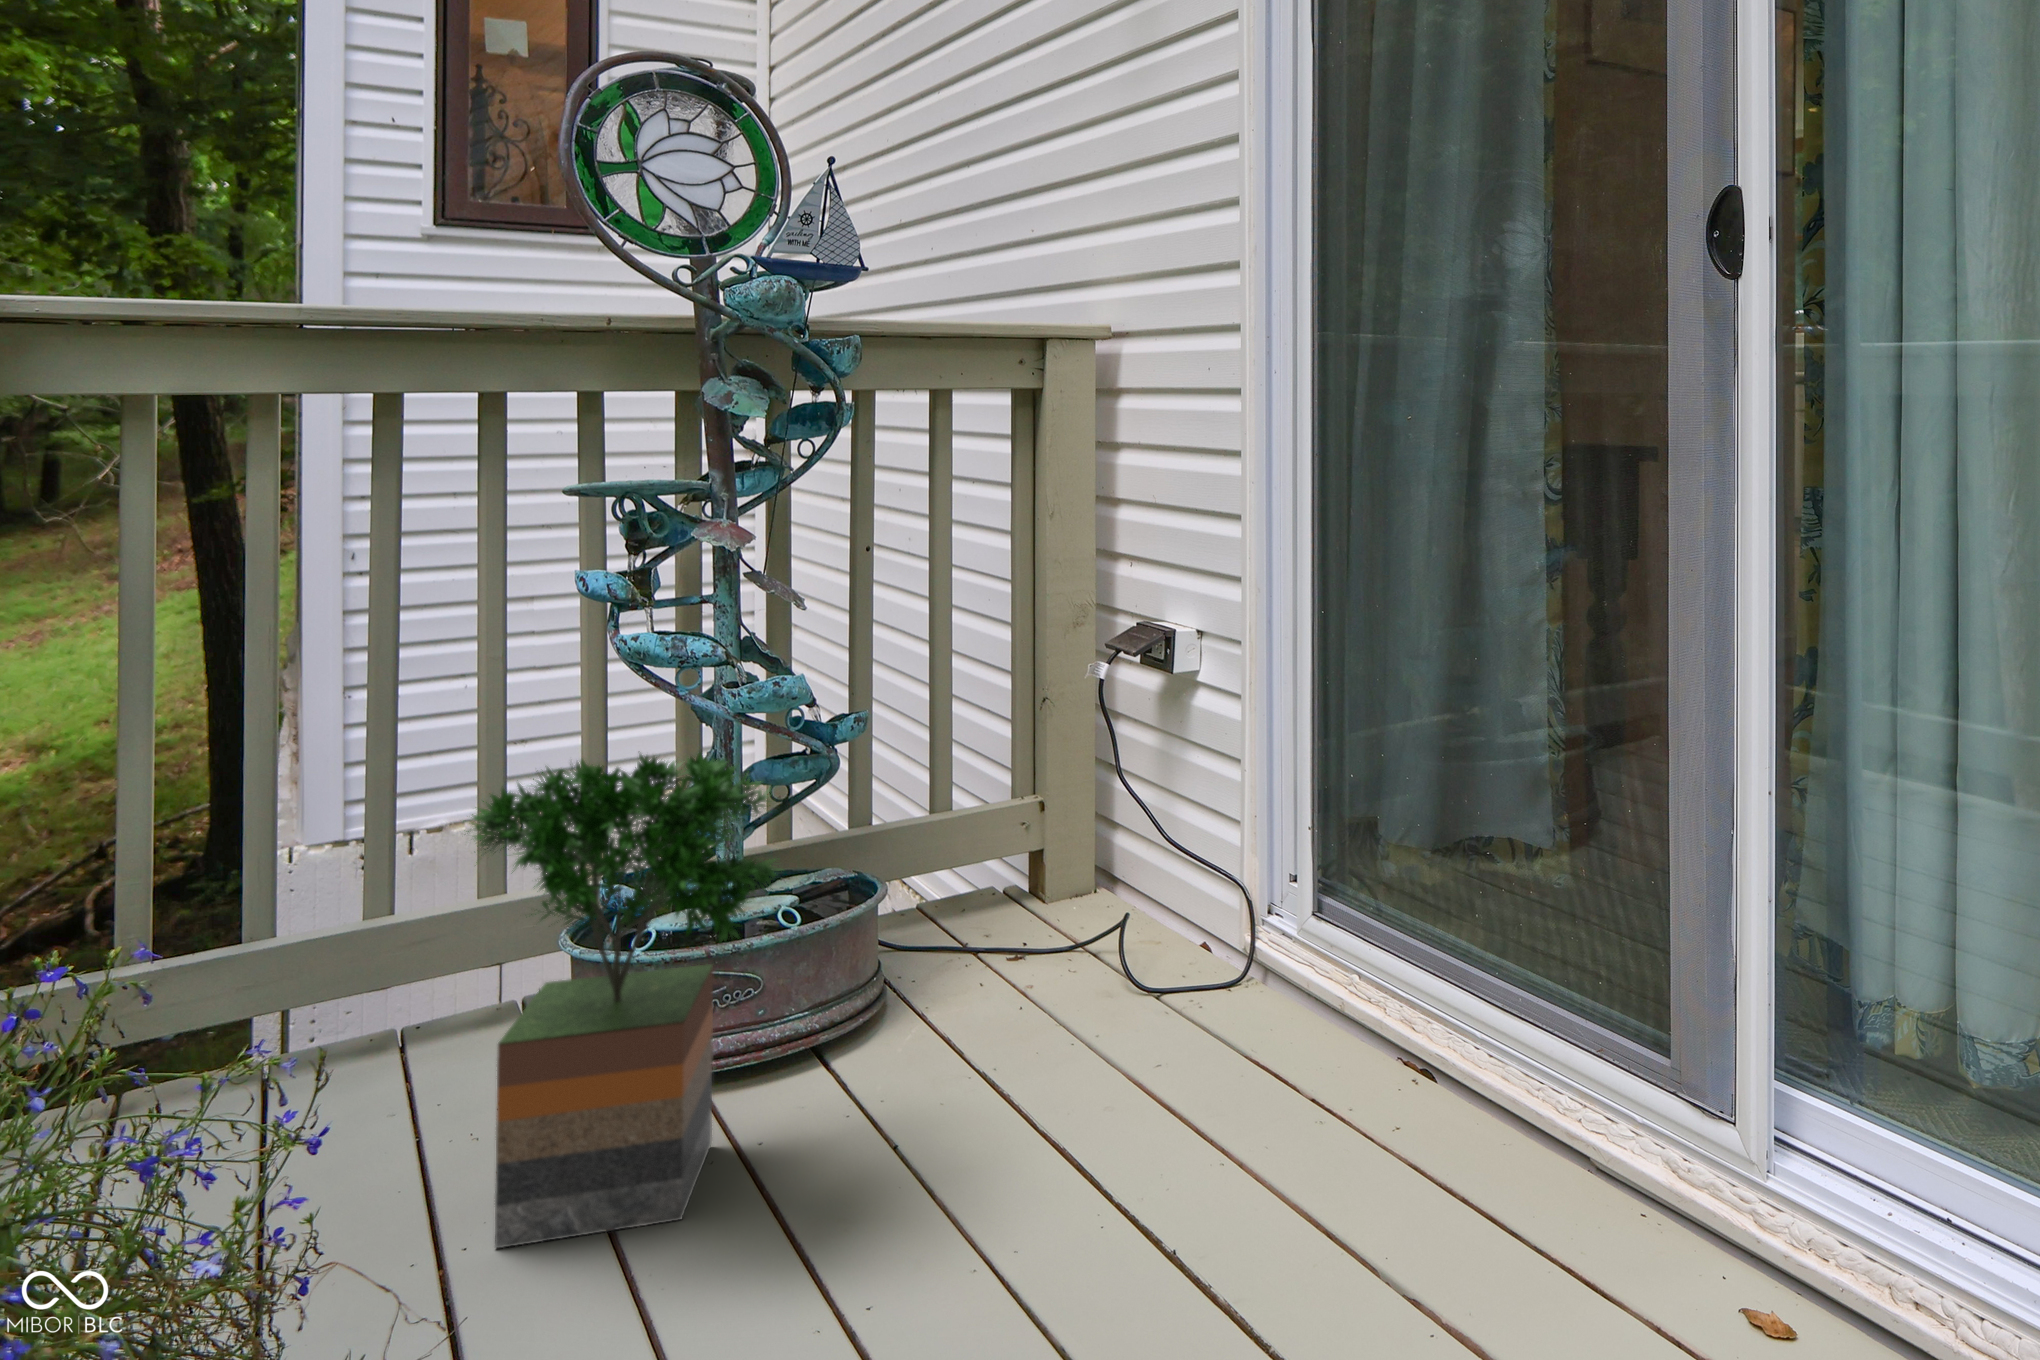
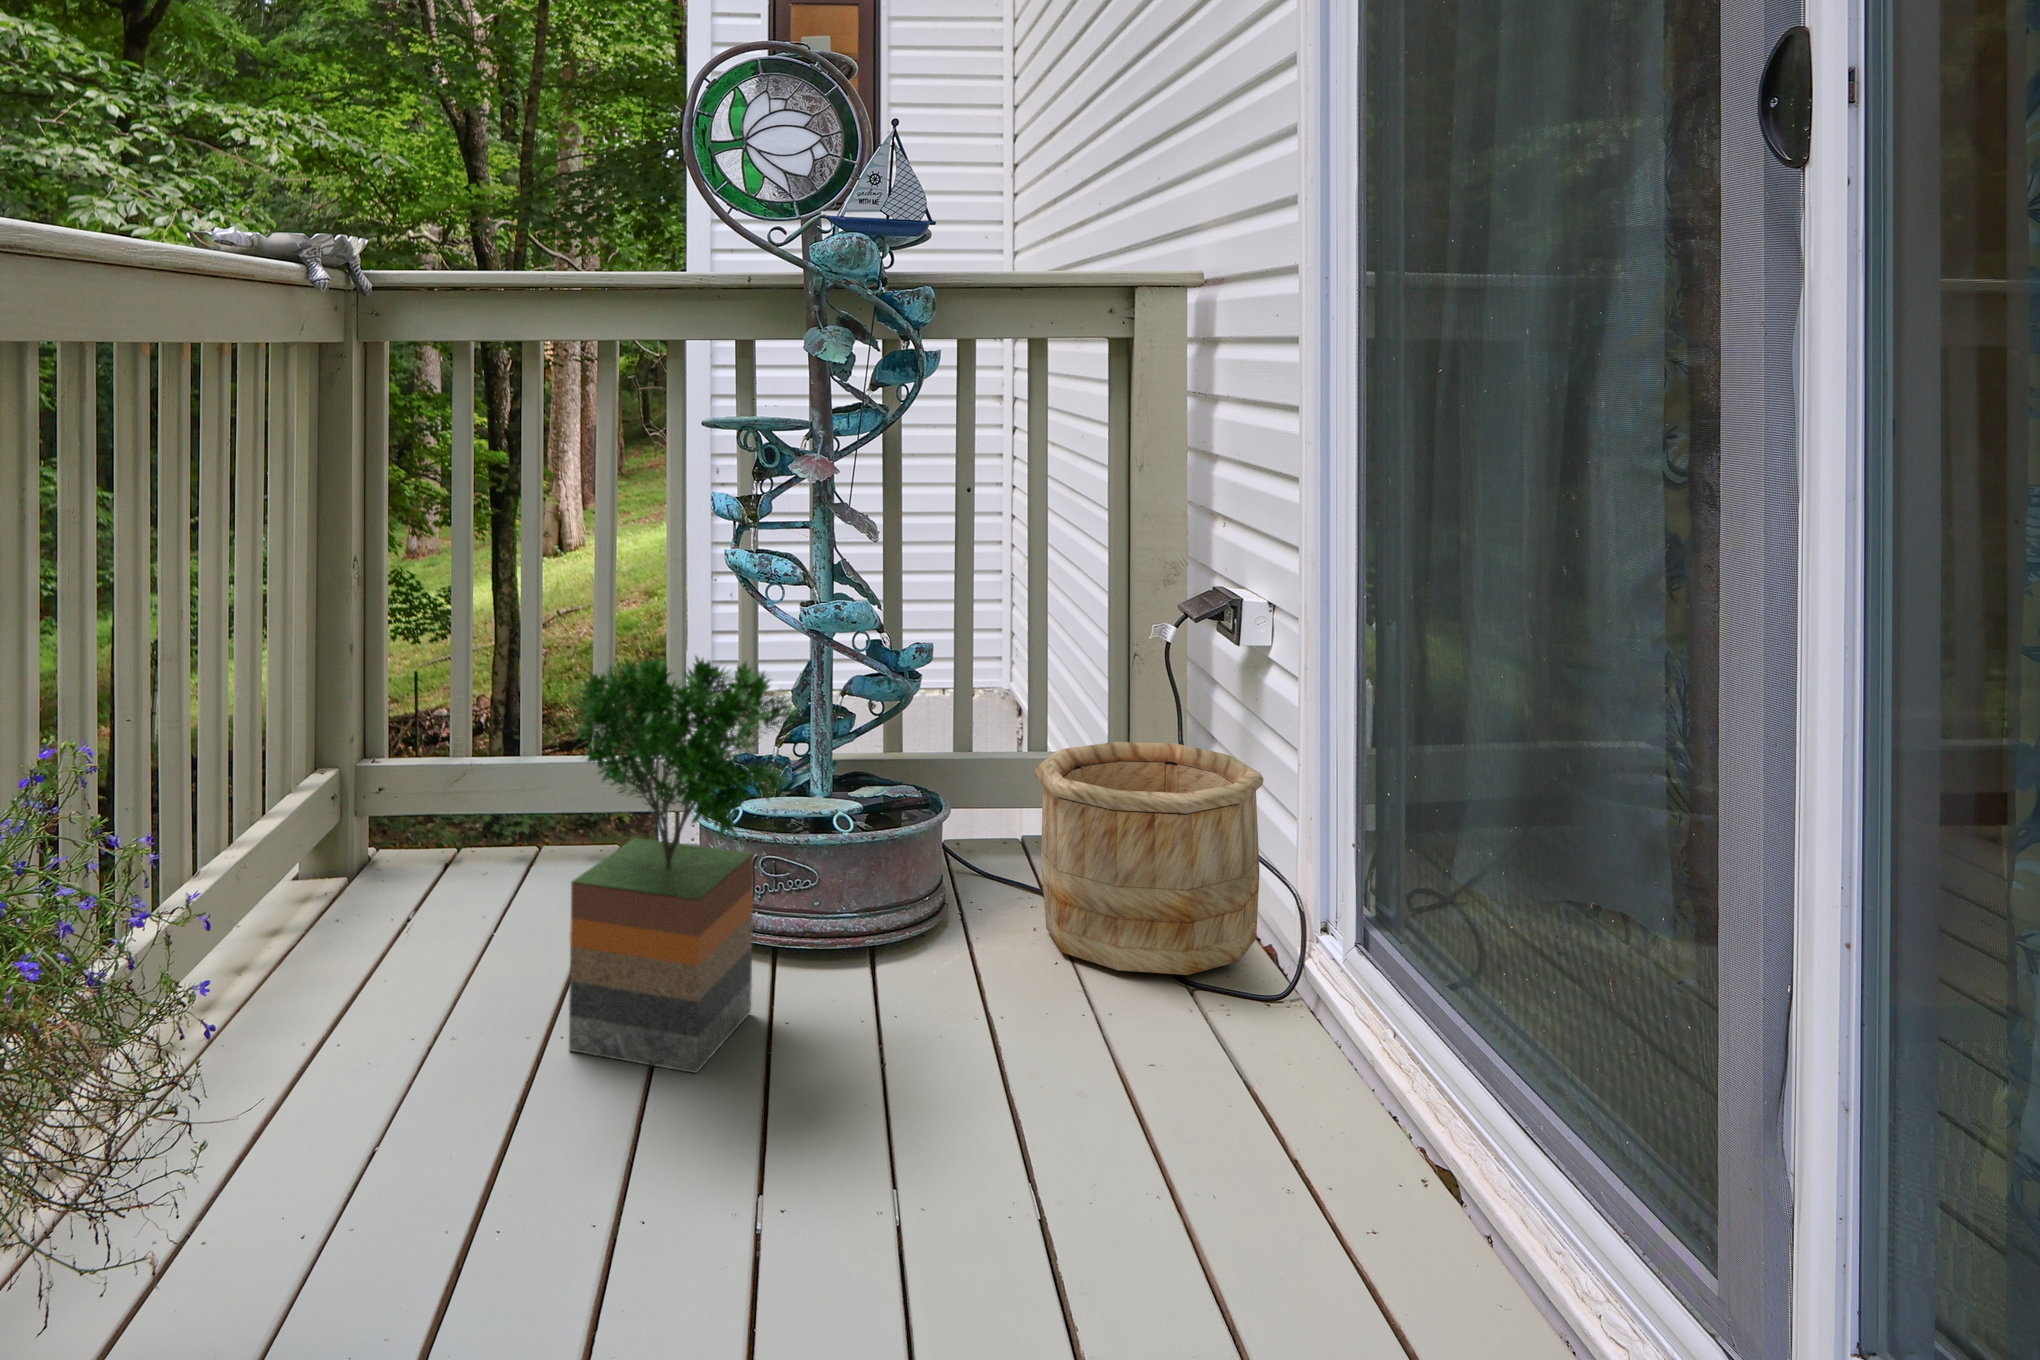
wooden bucket: none [982,775,1205,1000] -> present [1034,742,1264,975]

